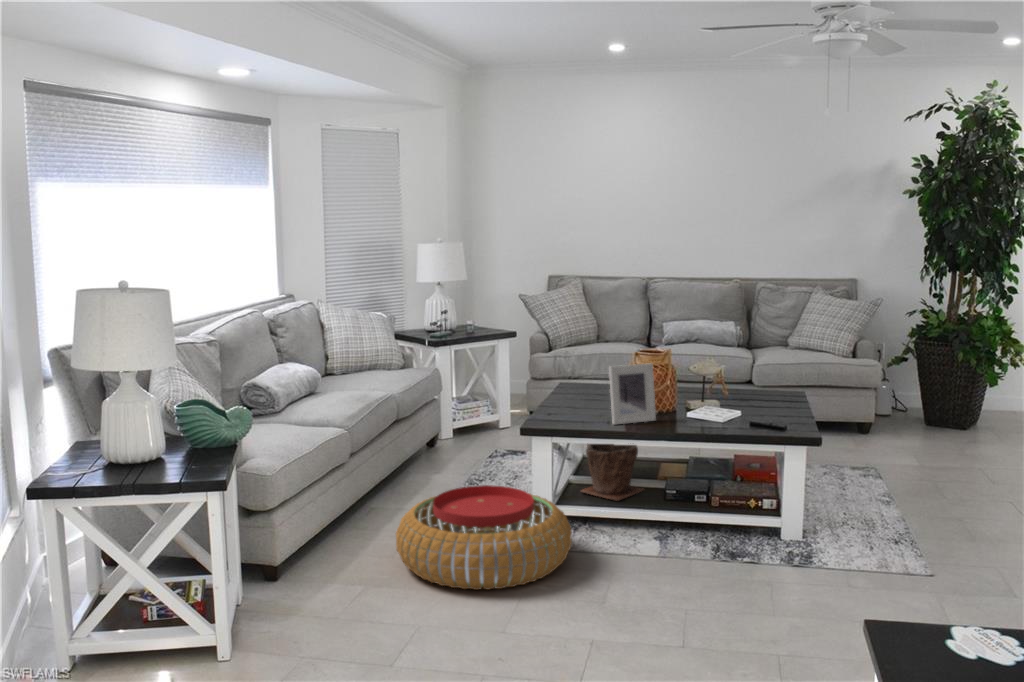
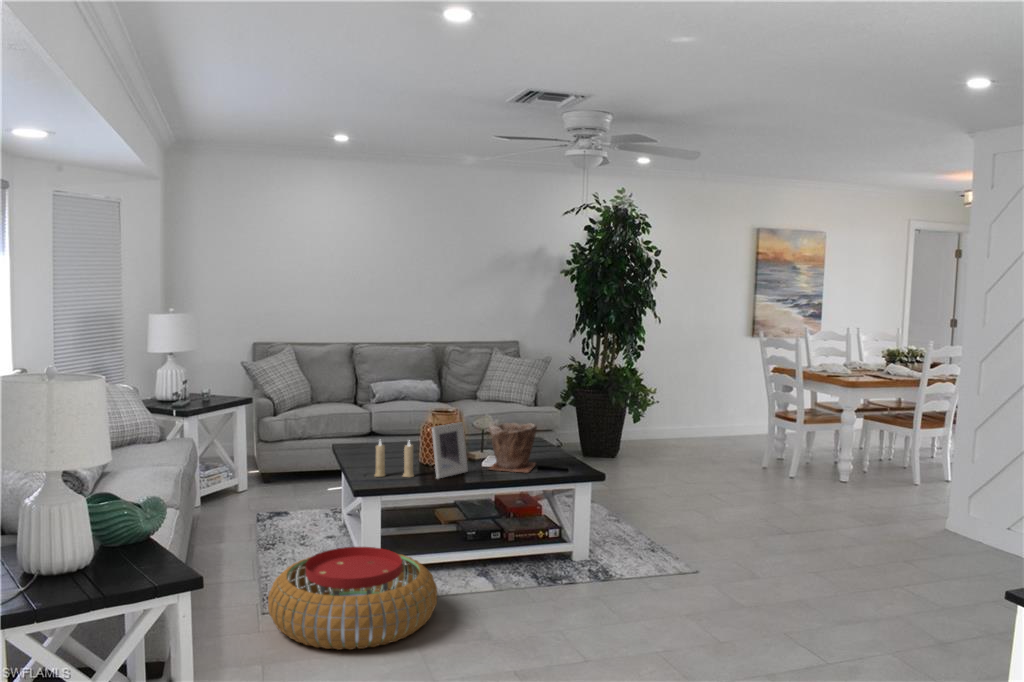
candle: none [553,375,594,421] -> present [375,441,414,477]
plant pot: present [581,444,644,501] -> present [489,423,537,473]

